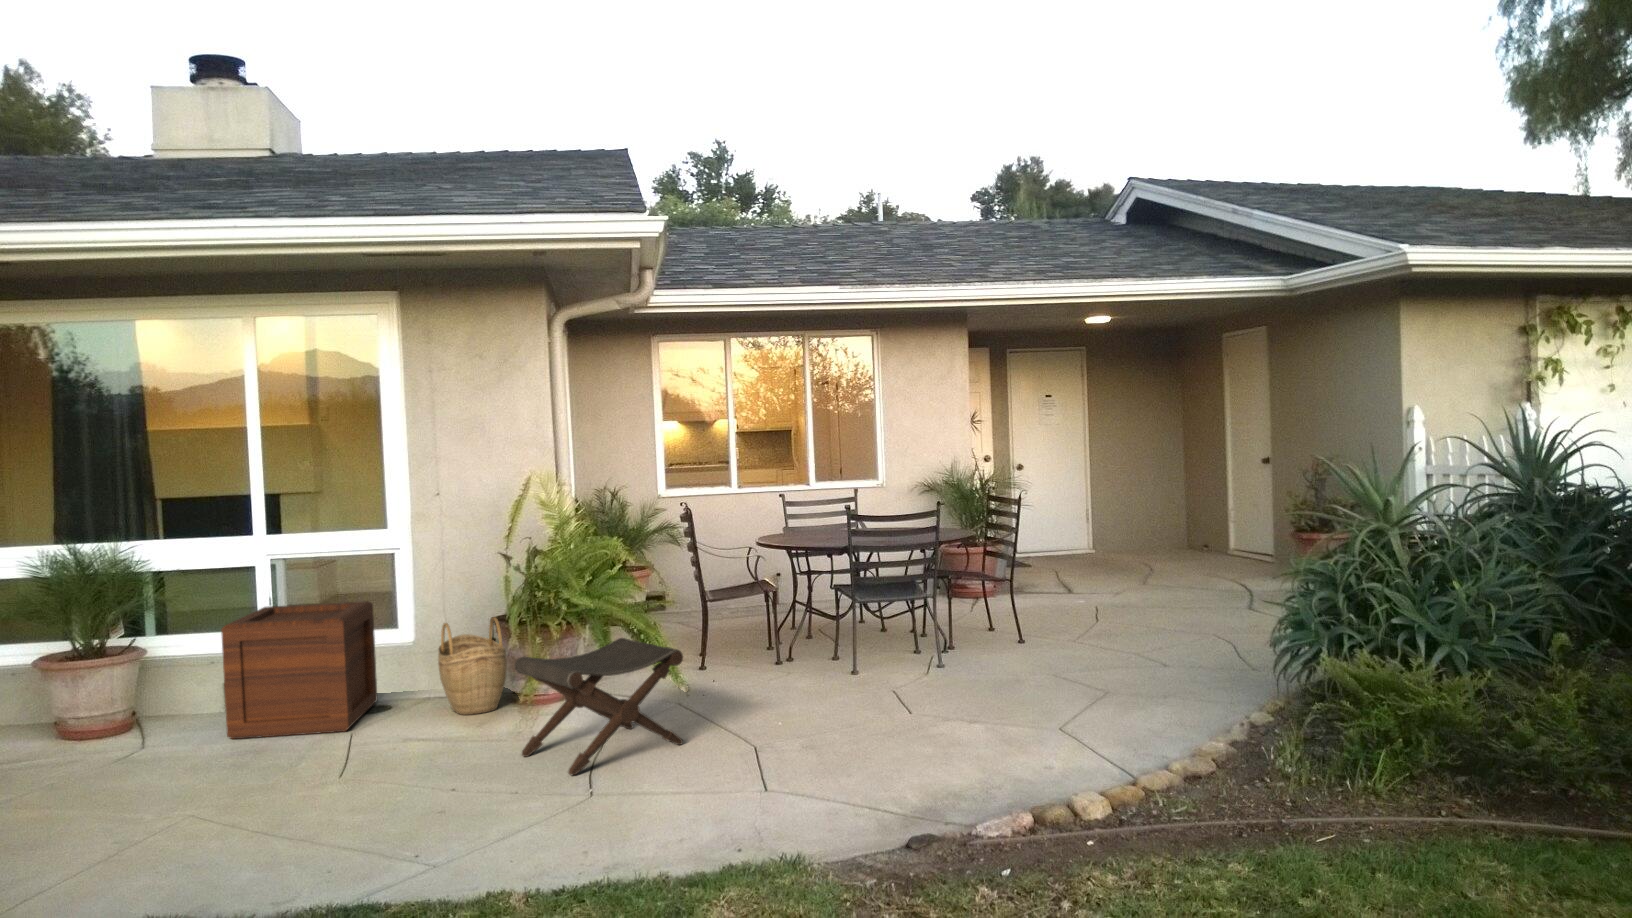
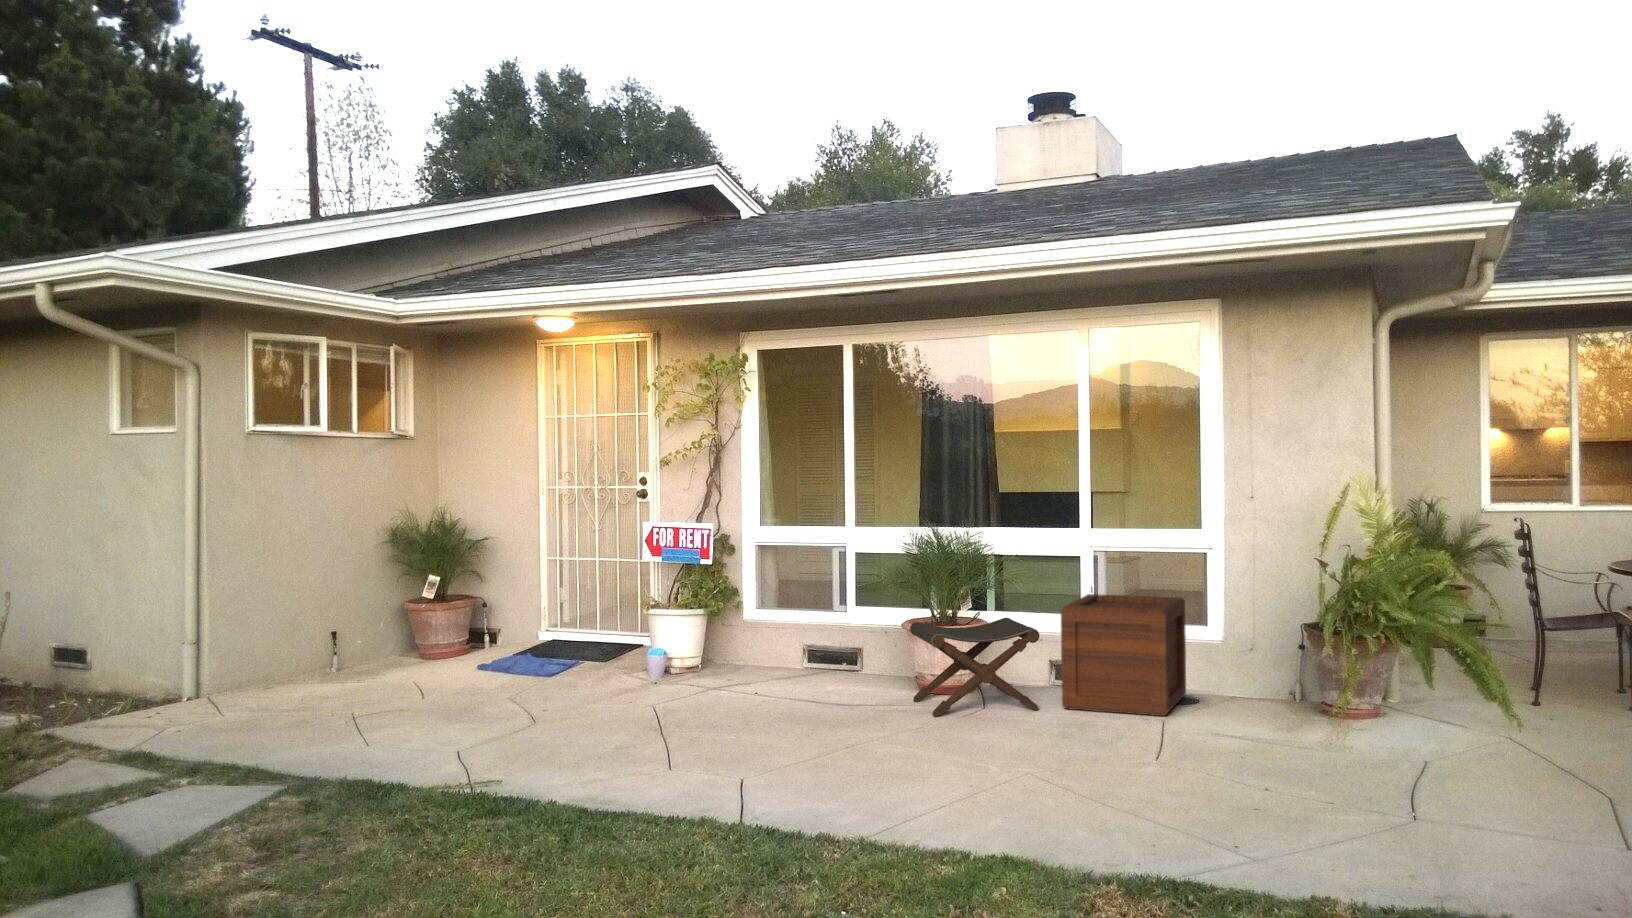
woven basket: present [438,617,507,715] -> none [1248,624,1318,718]
footstool: present [515,638,683,775] -> present [910,618,1039,716]

